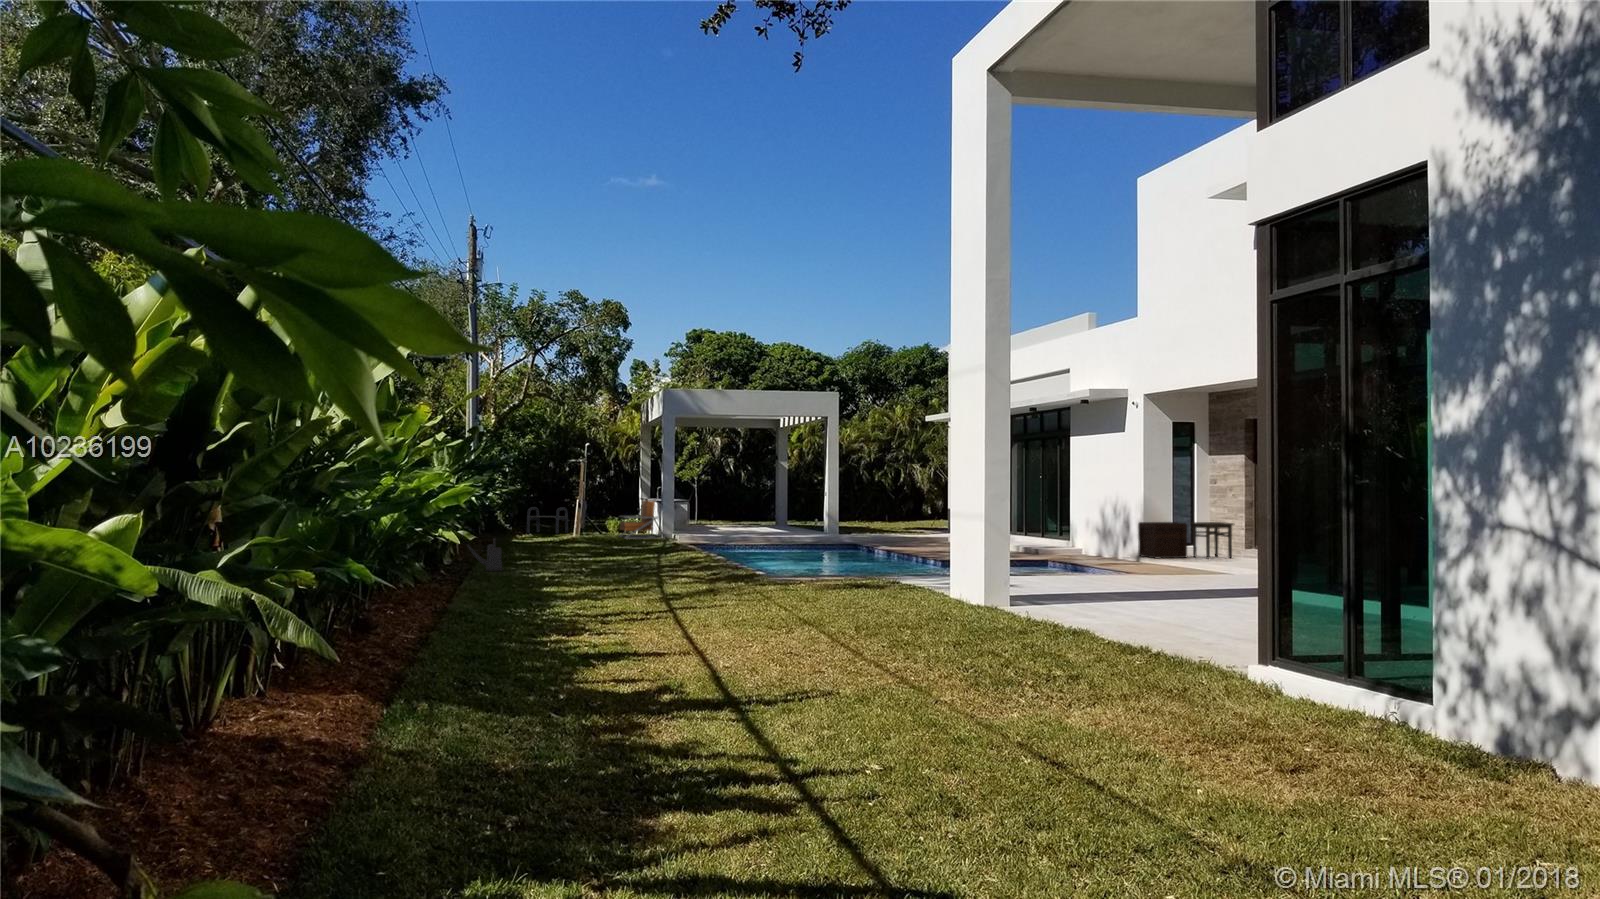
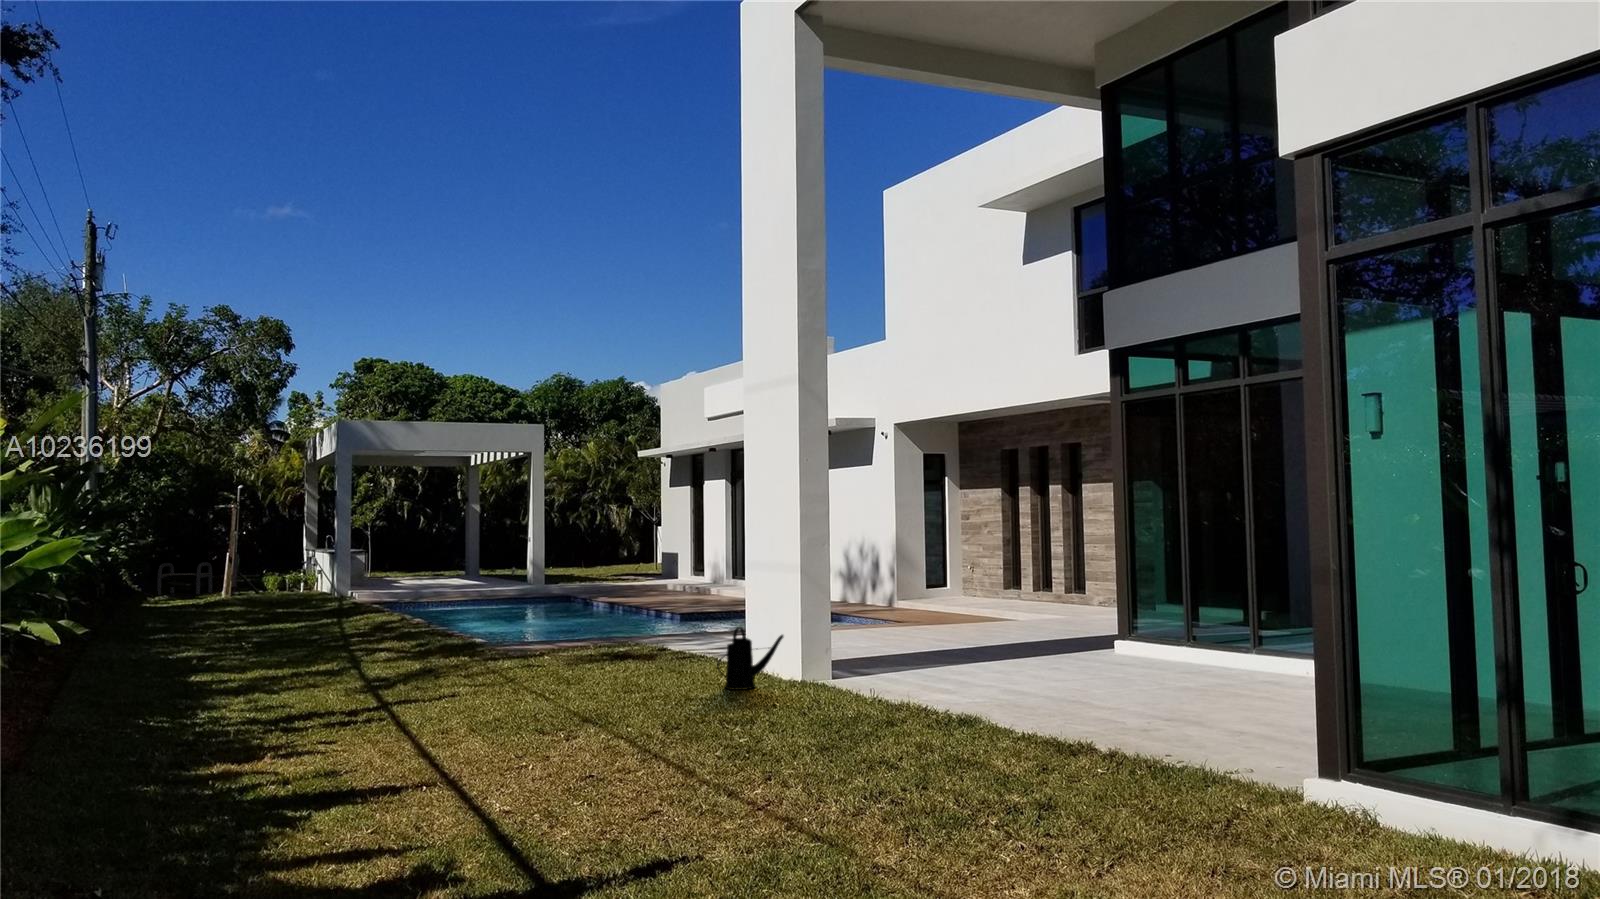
lounge chair: present [620,500,658,539] -> none [280,551,331,599]
wooden crate: present [1138,522,1187,558] -> none [893,562,945,602]
side table: present [1191,522,1234,559] -> none [945,561,991,600]
watering can: present [467,539,502,571] -> present [717,627,783,690]

